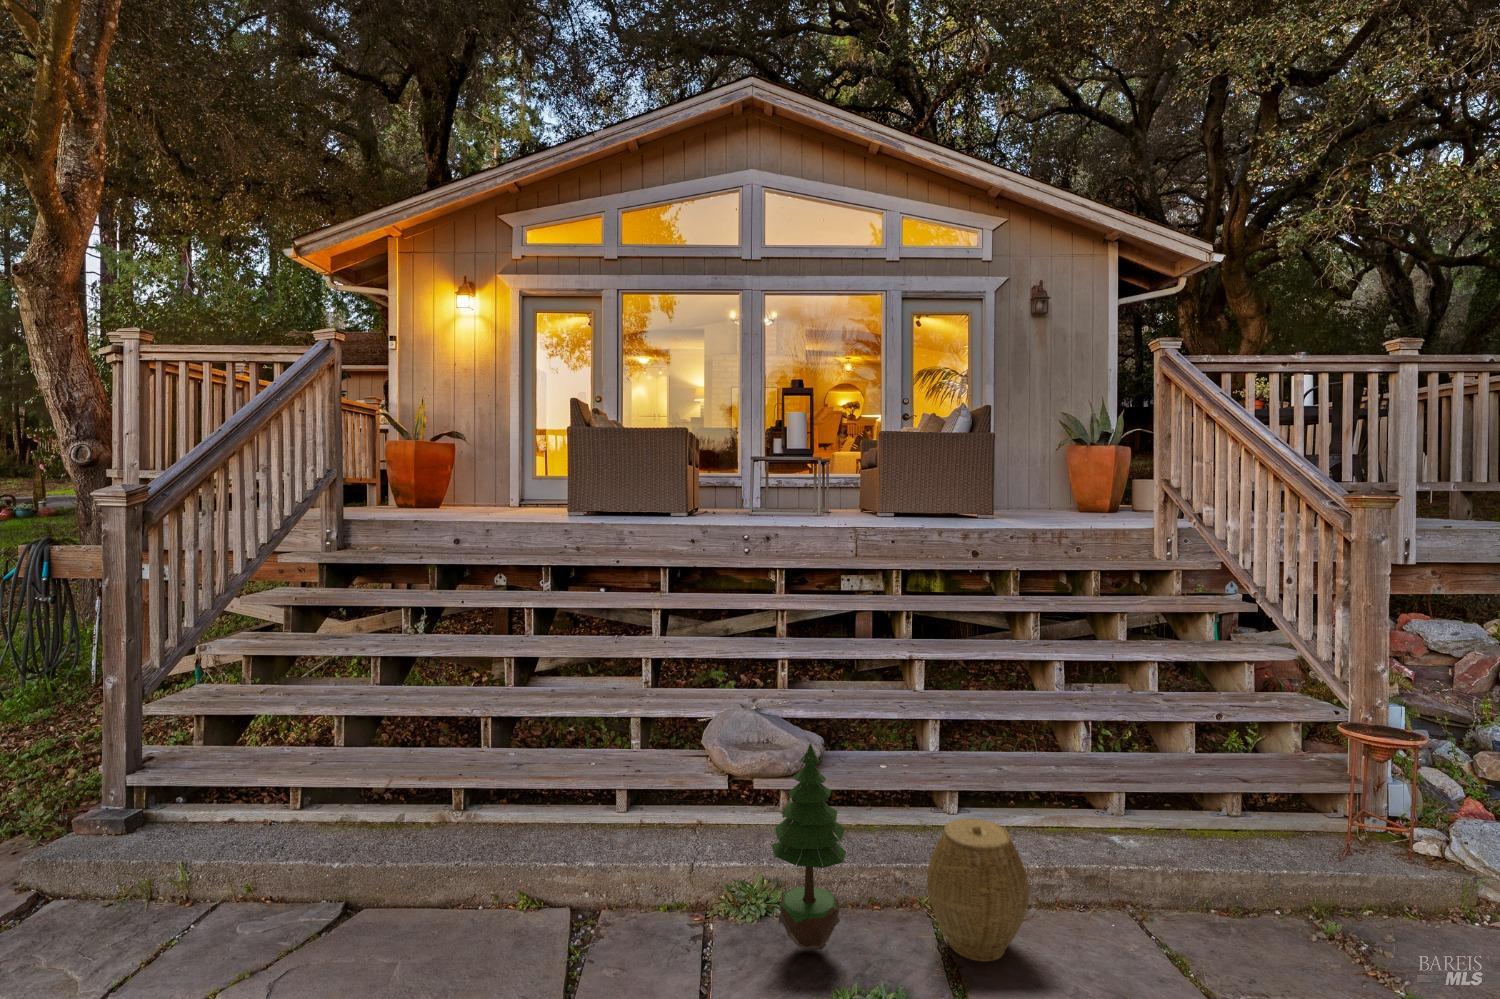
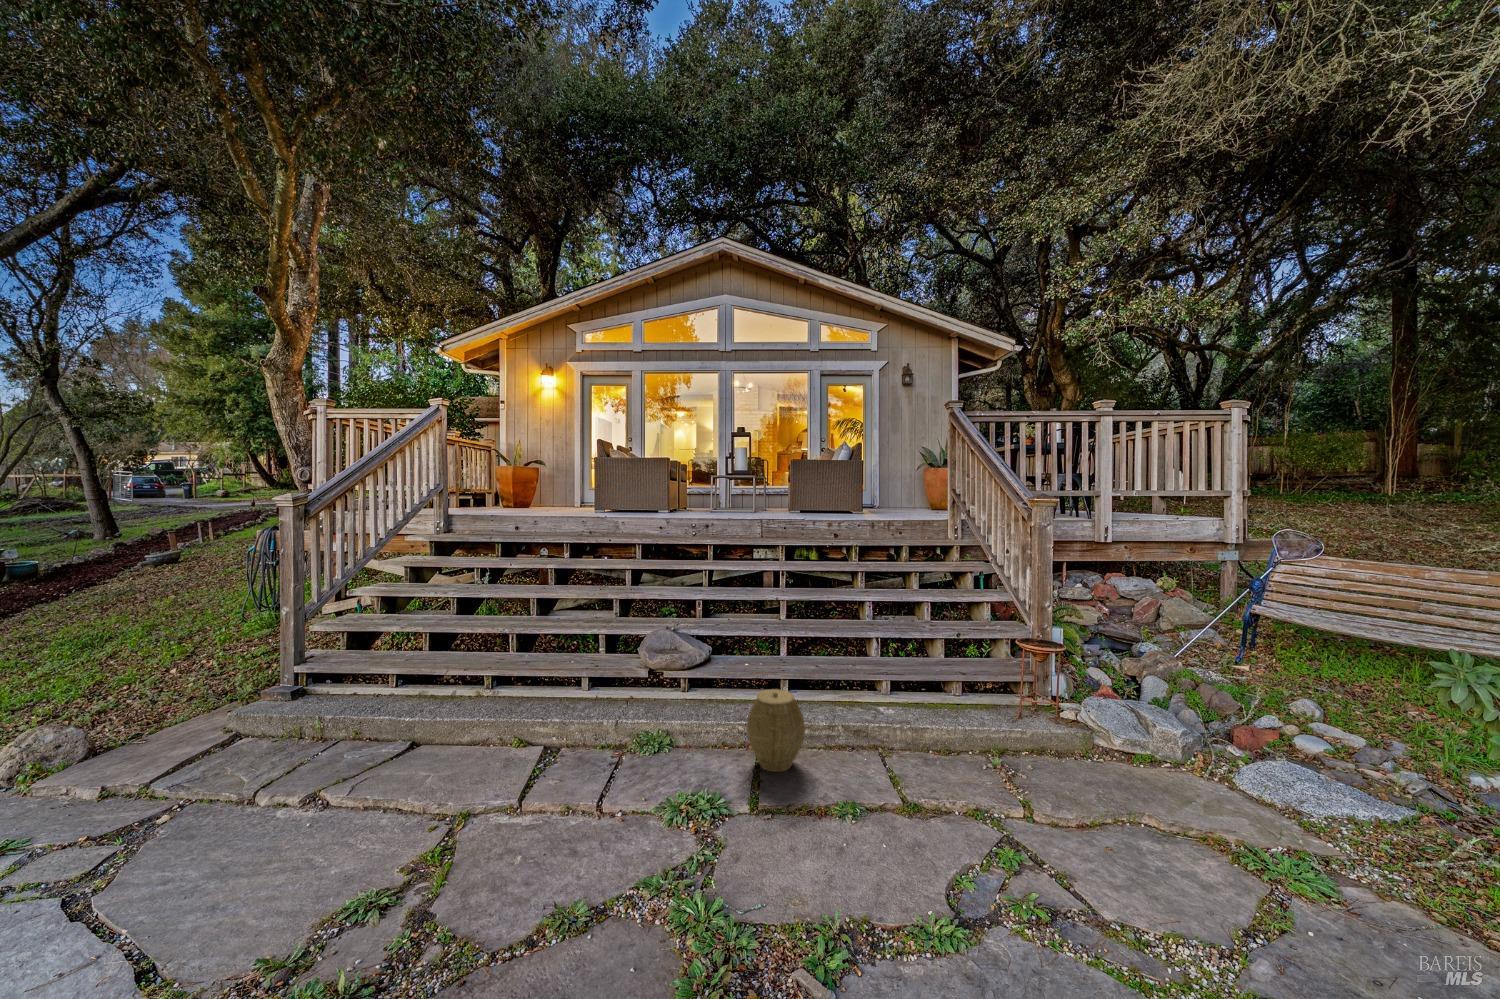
potted tree: present [771,743,846,951] -> none [652,641,697,765]

